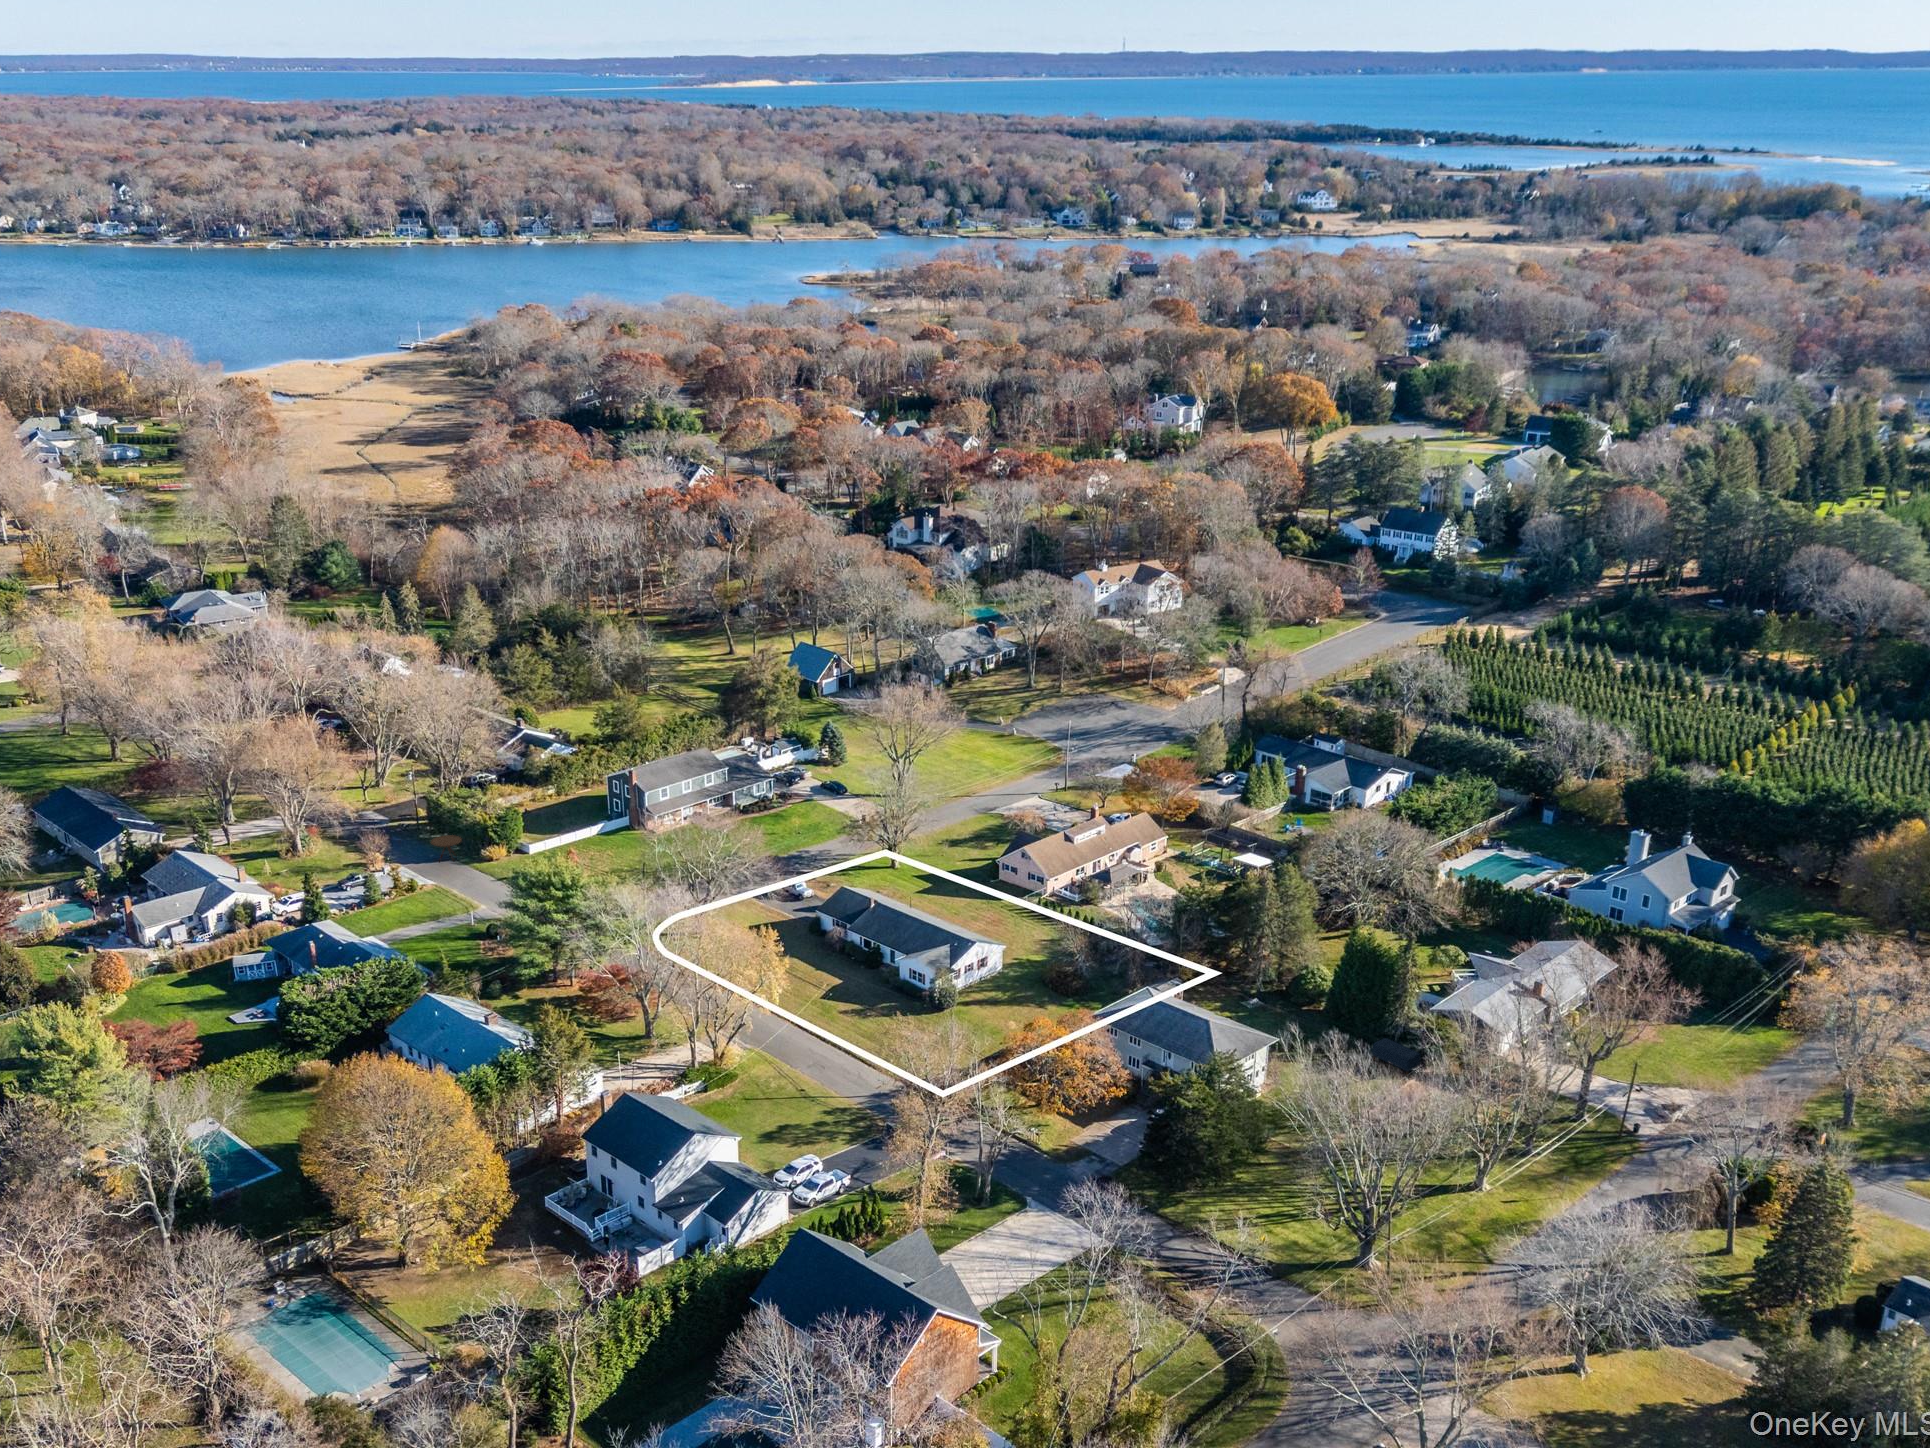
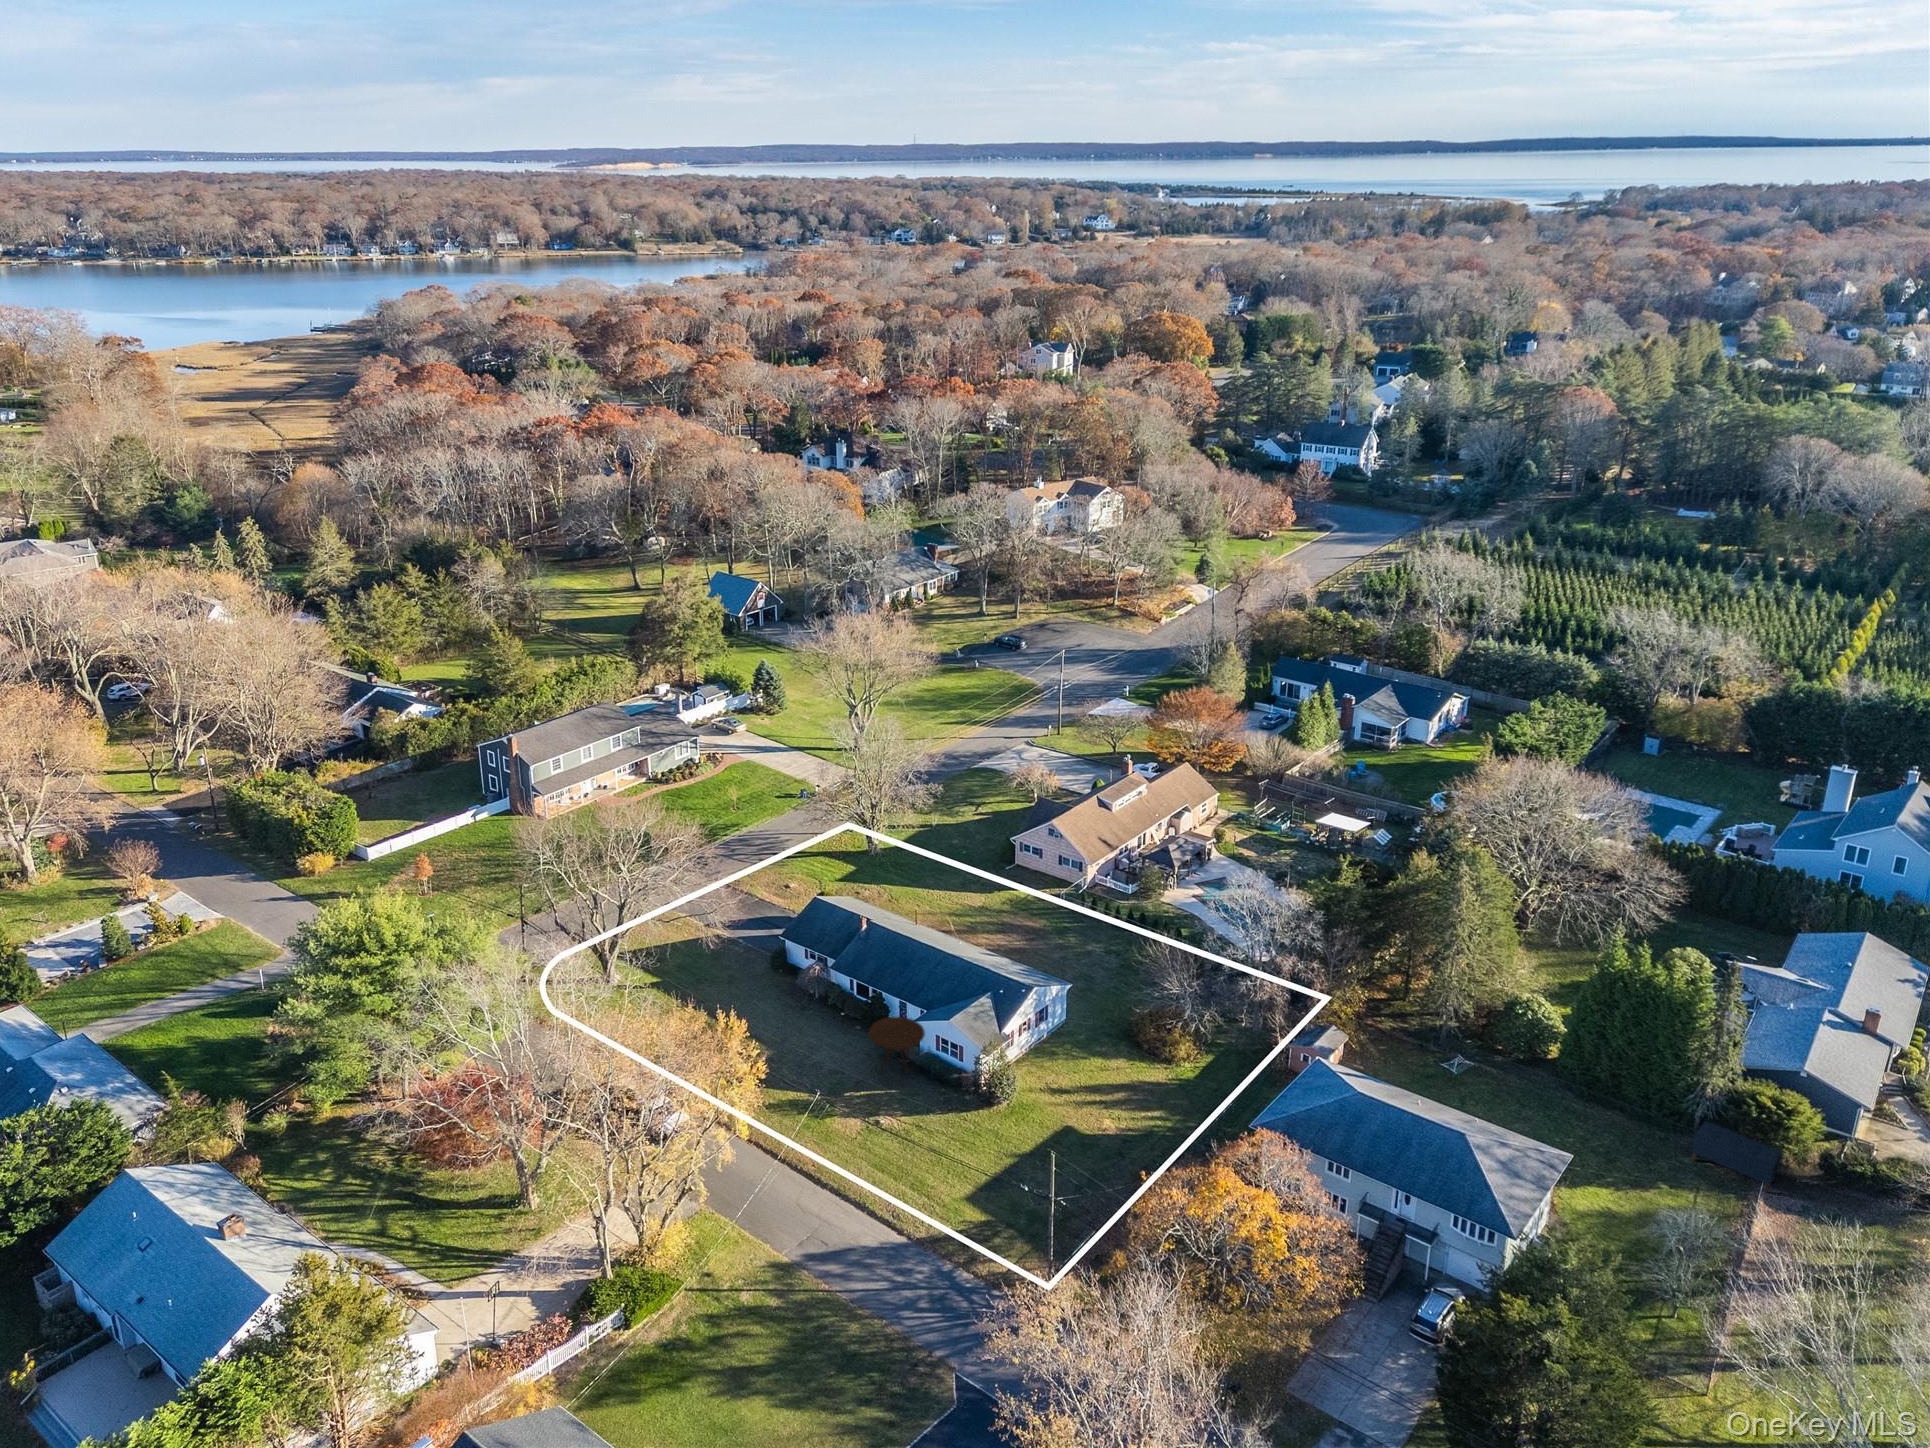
round table: present [431,835,462,852] -> present [869,1017,925,1071]

